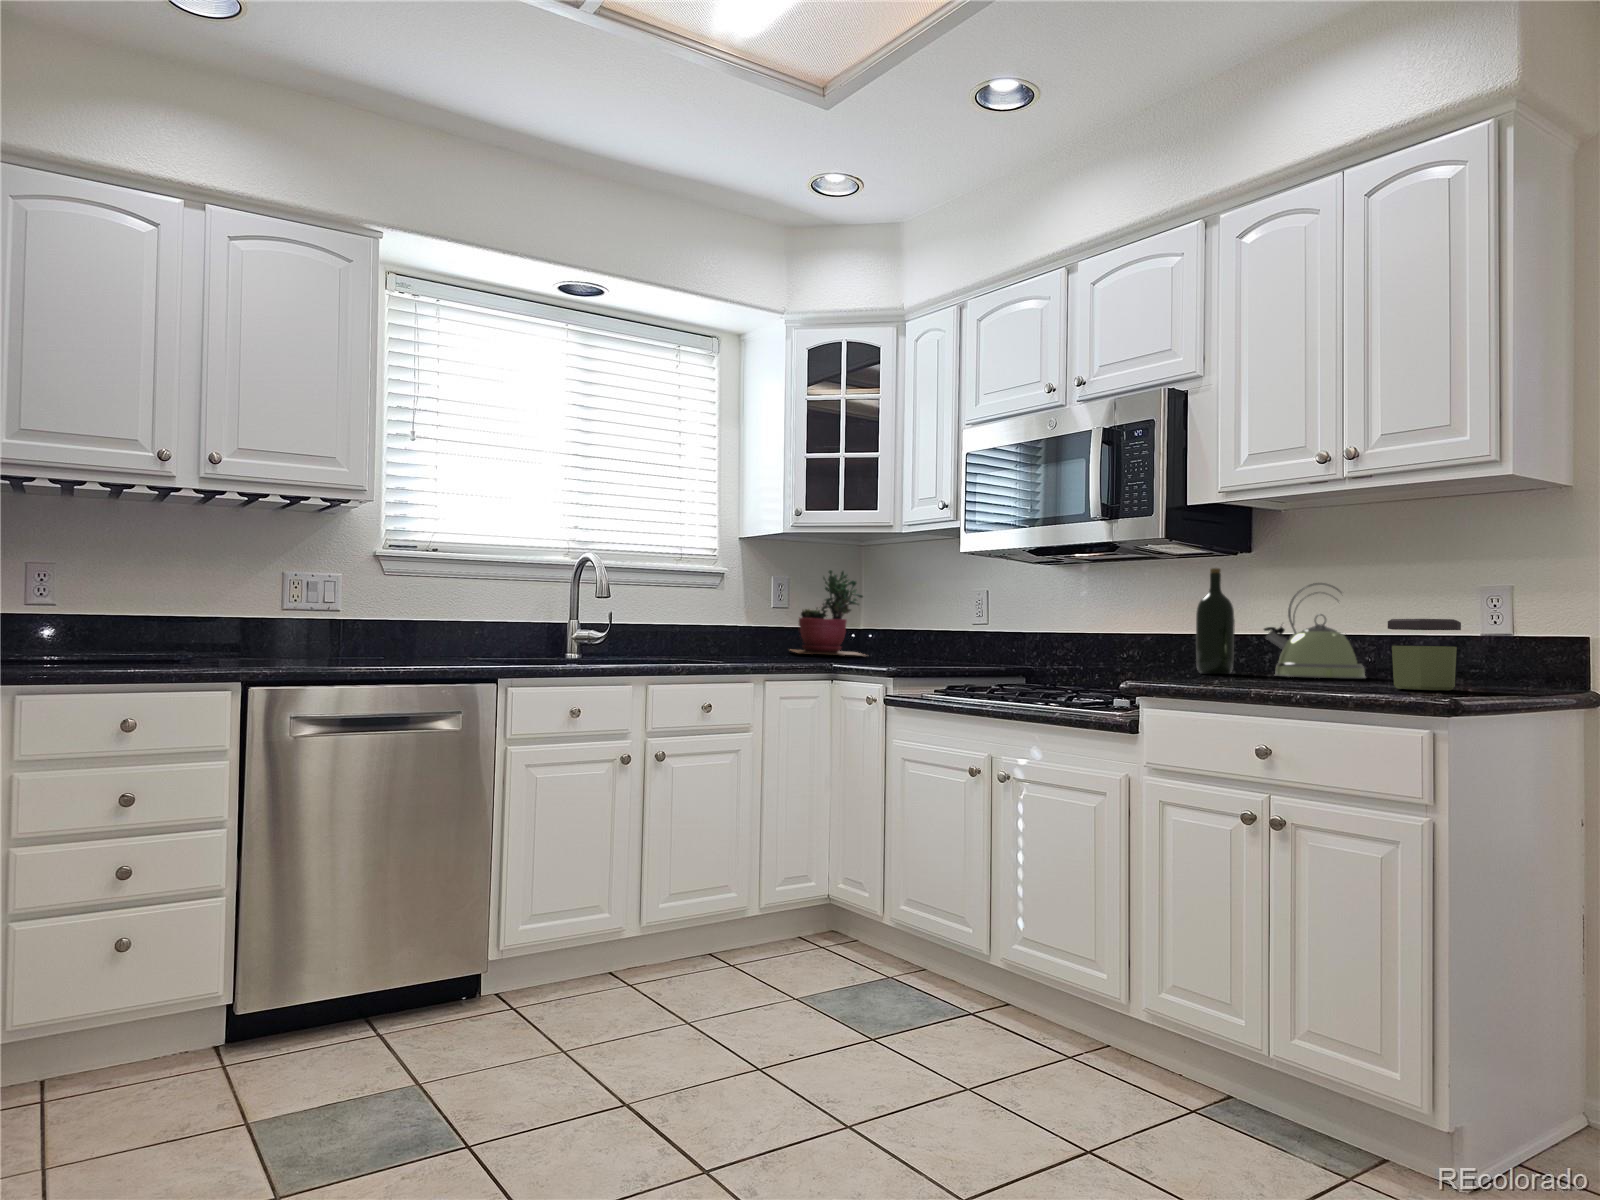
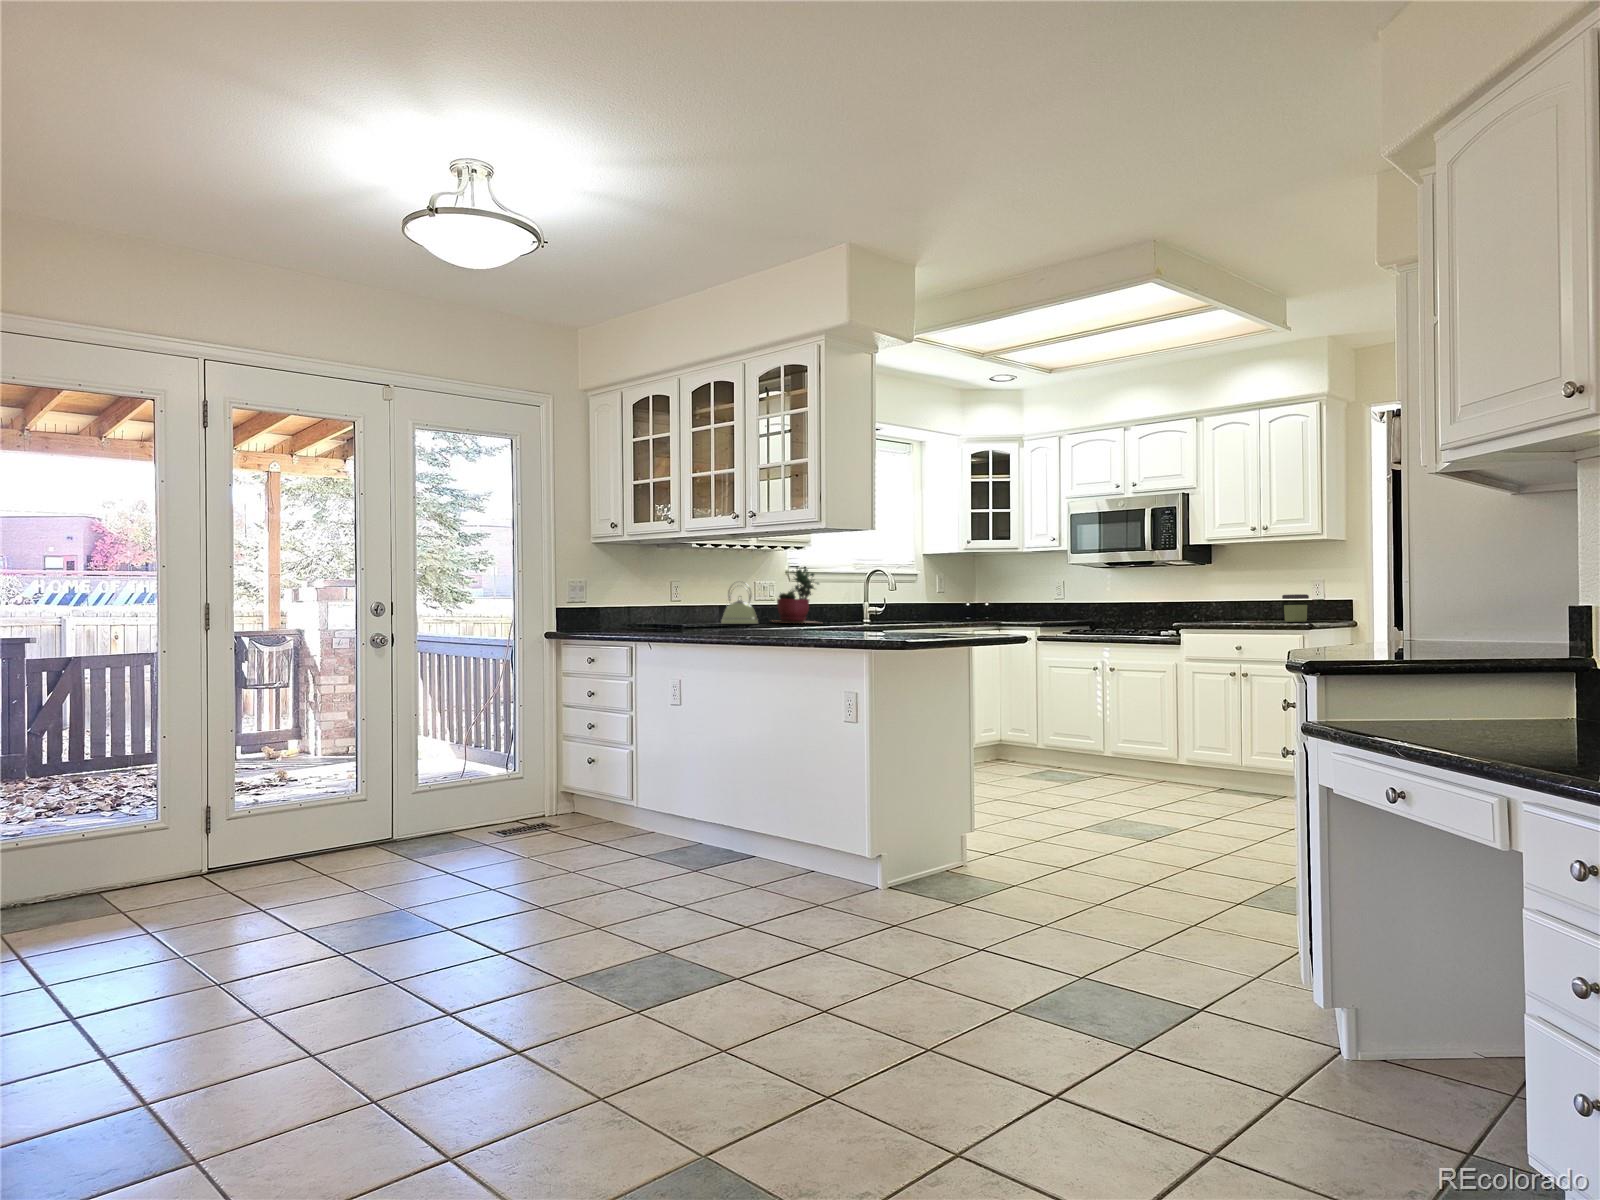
wine bottle: present [1196,568,1235,674] -> none [1189,572,1206,620]
succulent plant: present [793,570,863,655] -> present [777,567,819,623]
kettle: present [1264,583,1365,678] -> present [721,584,758,624]

